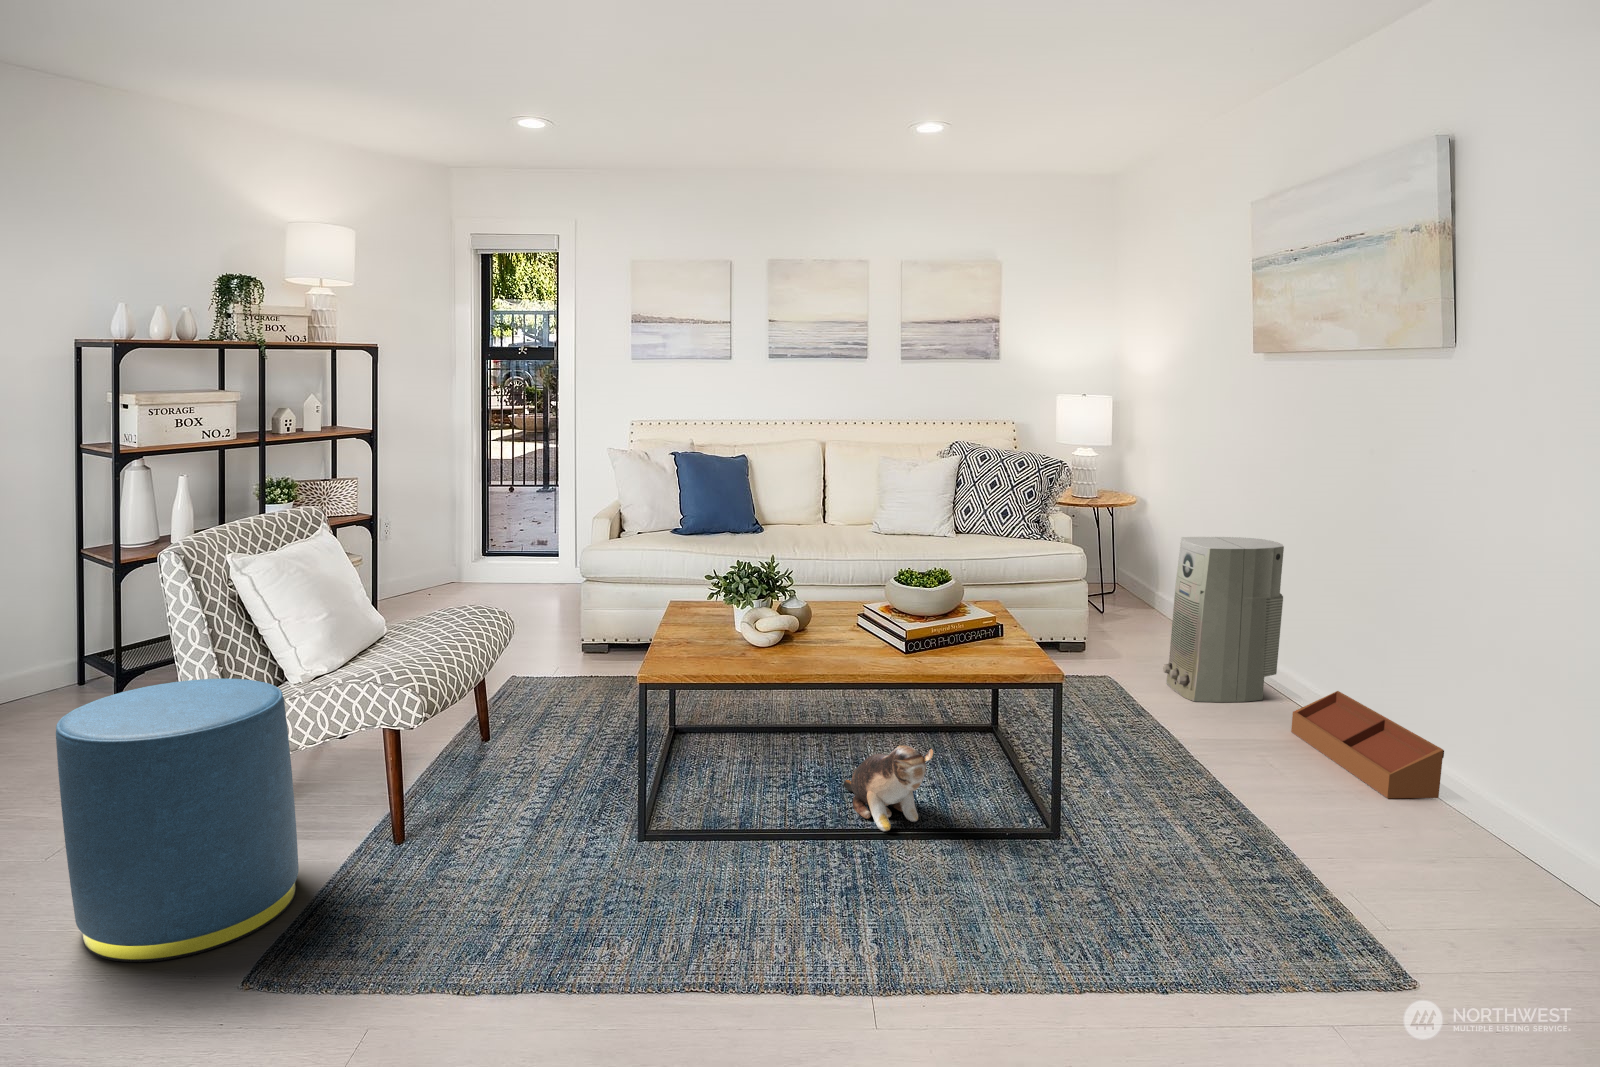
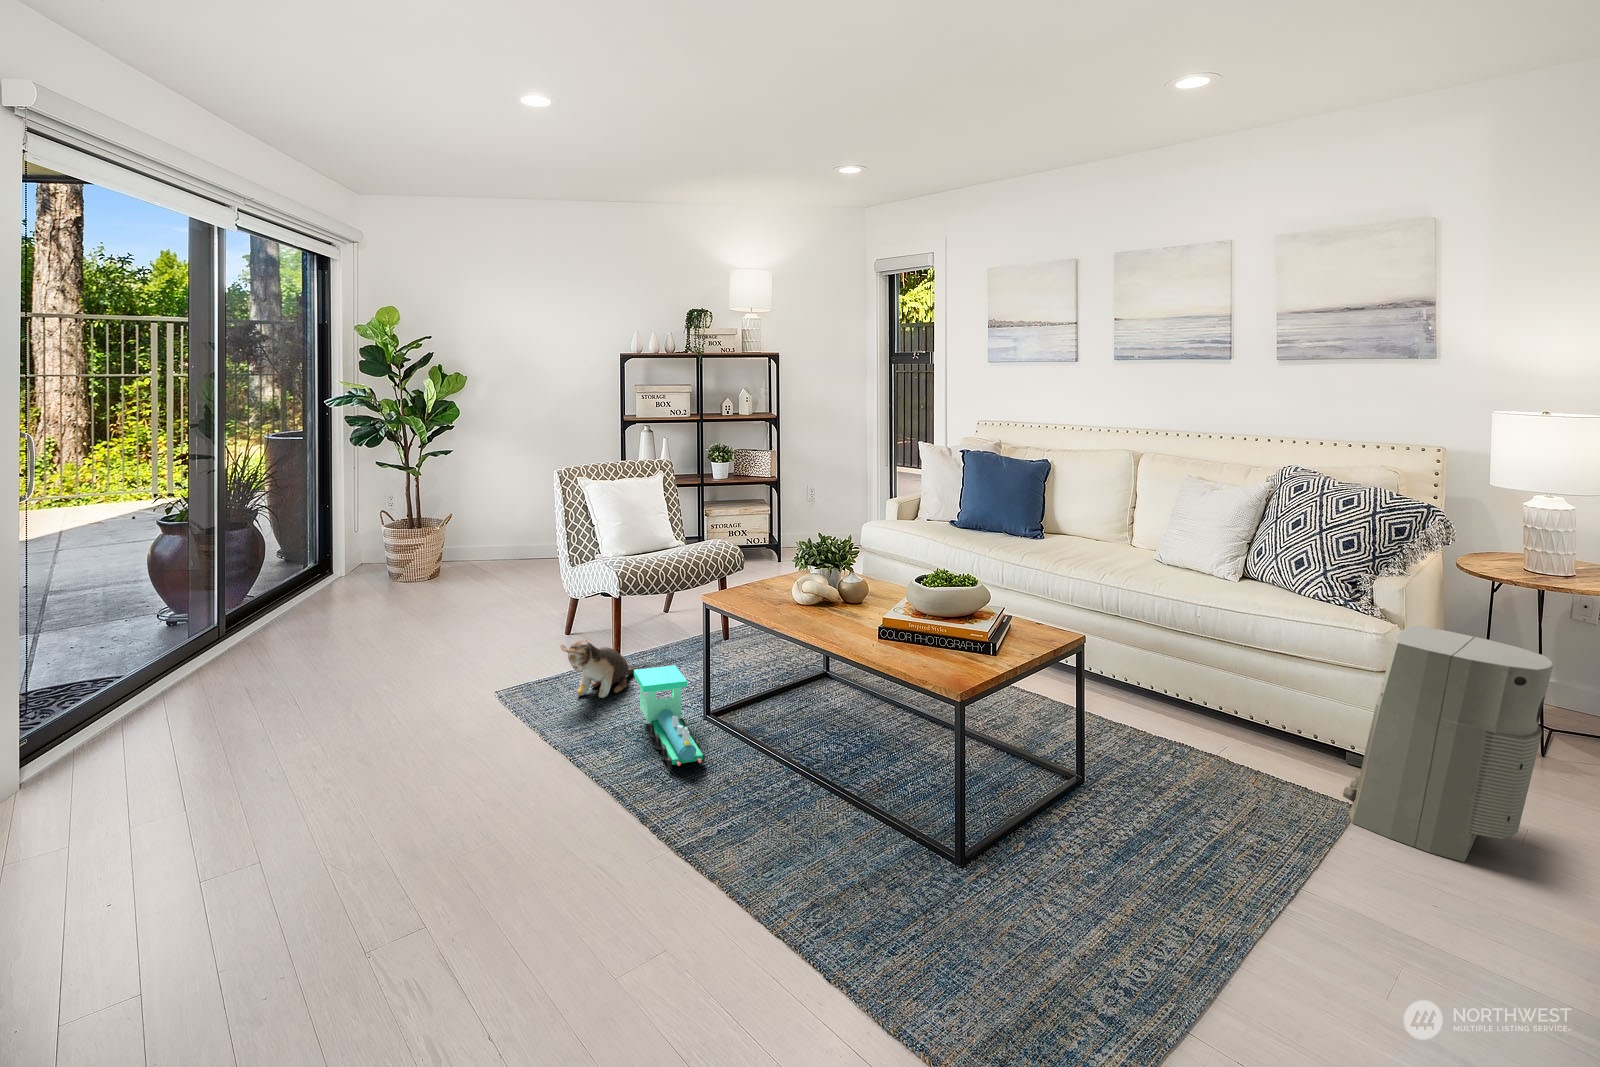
ottoman: present [56,679,299,962] -> none [439,539,547,672]
storage bin: present [1291,691,1444,798] -> none [1349,877,1498,1055]
plush toy: present [844,745,933,831] -> present [561,640,637,698]
toy train: none [614,779,812,899] -> present [634,665,705,769]

